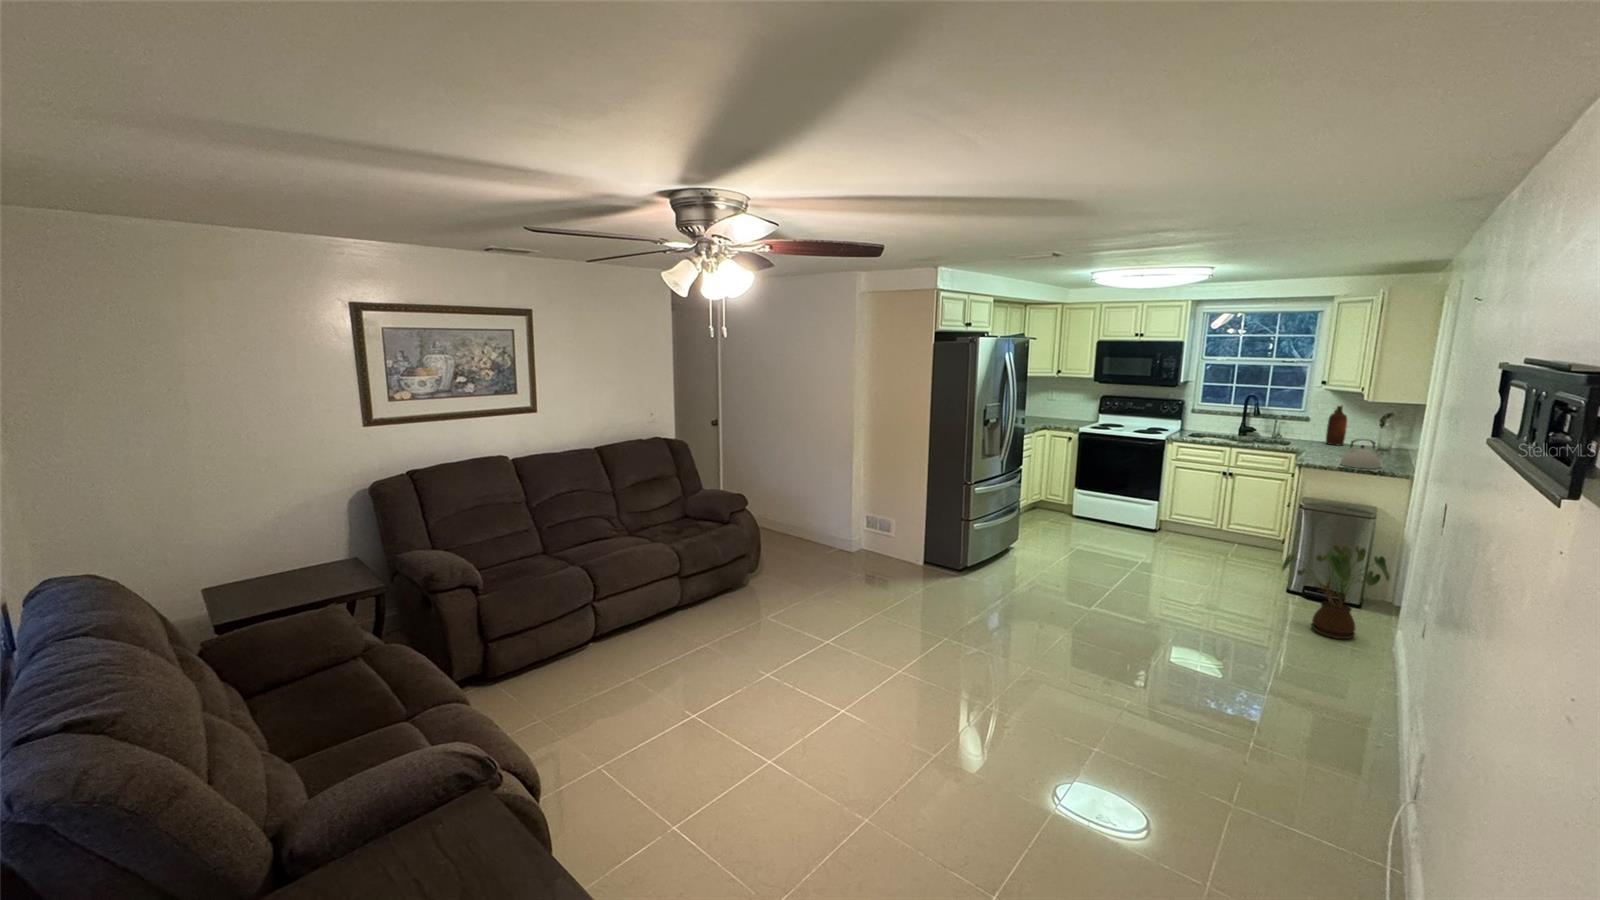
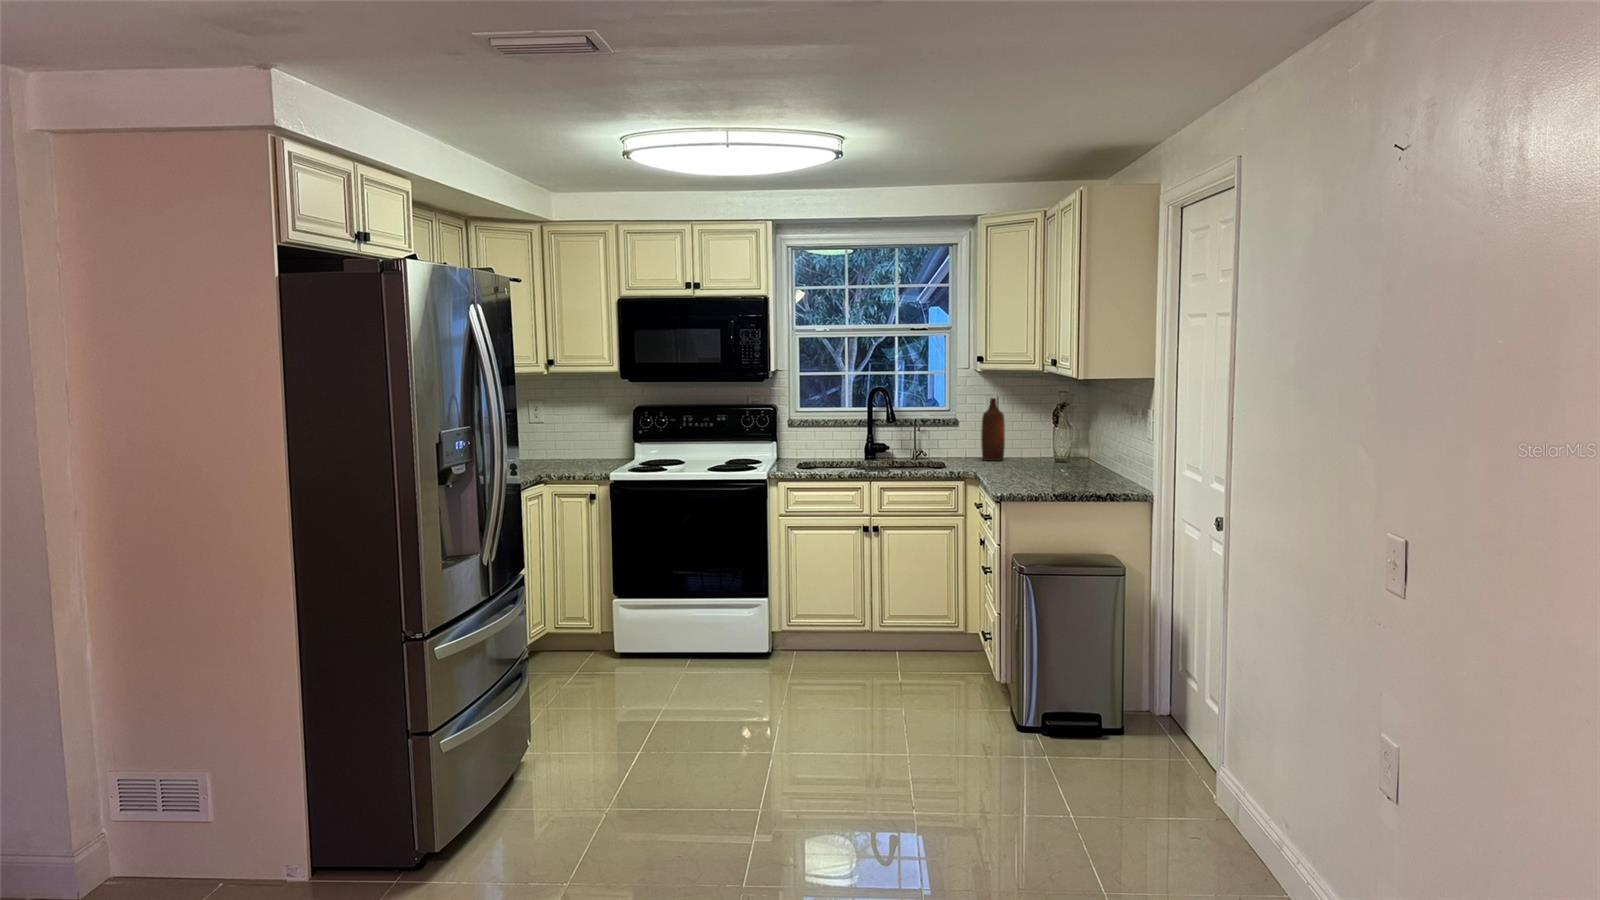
kettle: present [1340,439,1383,469] -> none [1050,445,1103,493]
house plant: present [1282,545,1390,639] -> none [1062,635,1222,814]

